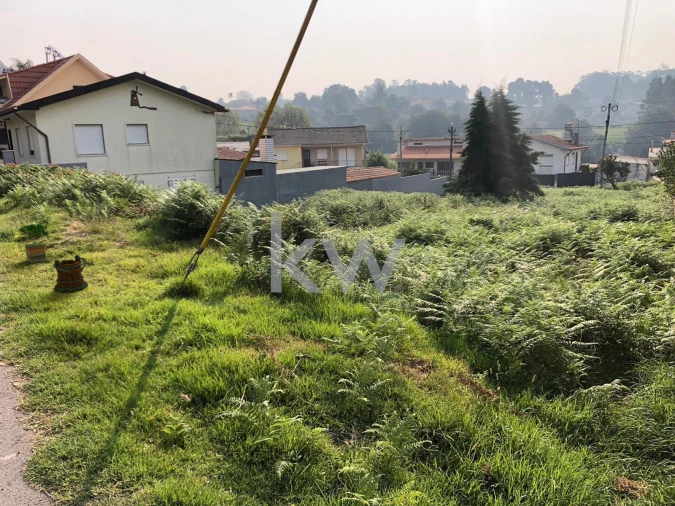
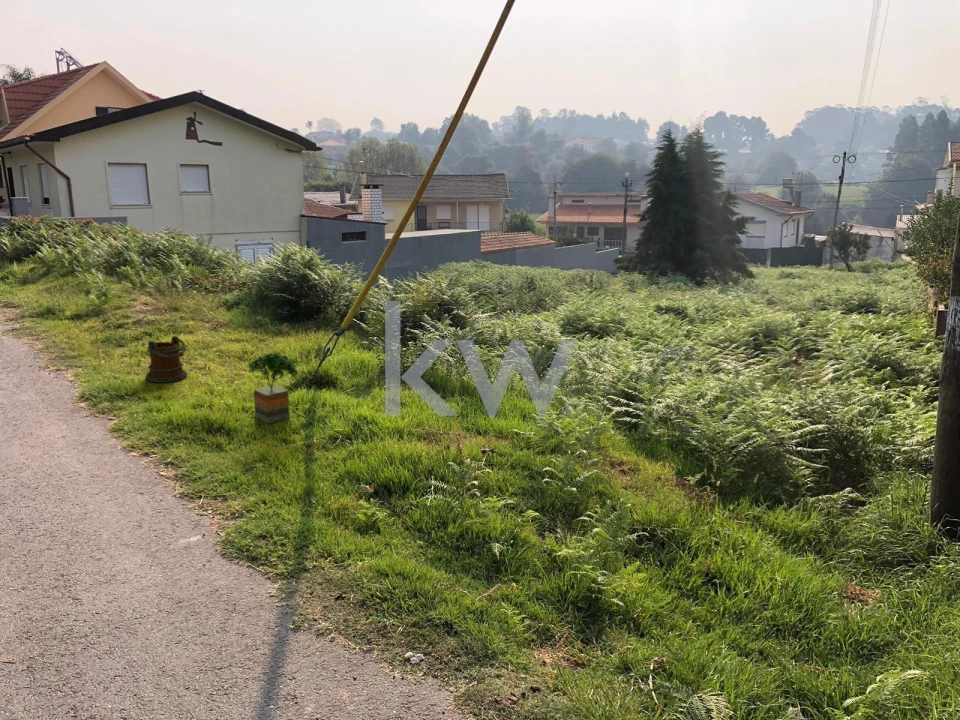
potted tree: present [18,224,49,263] -> present [248,354,298,423]

